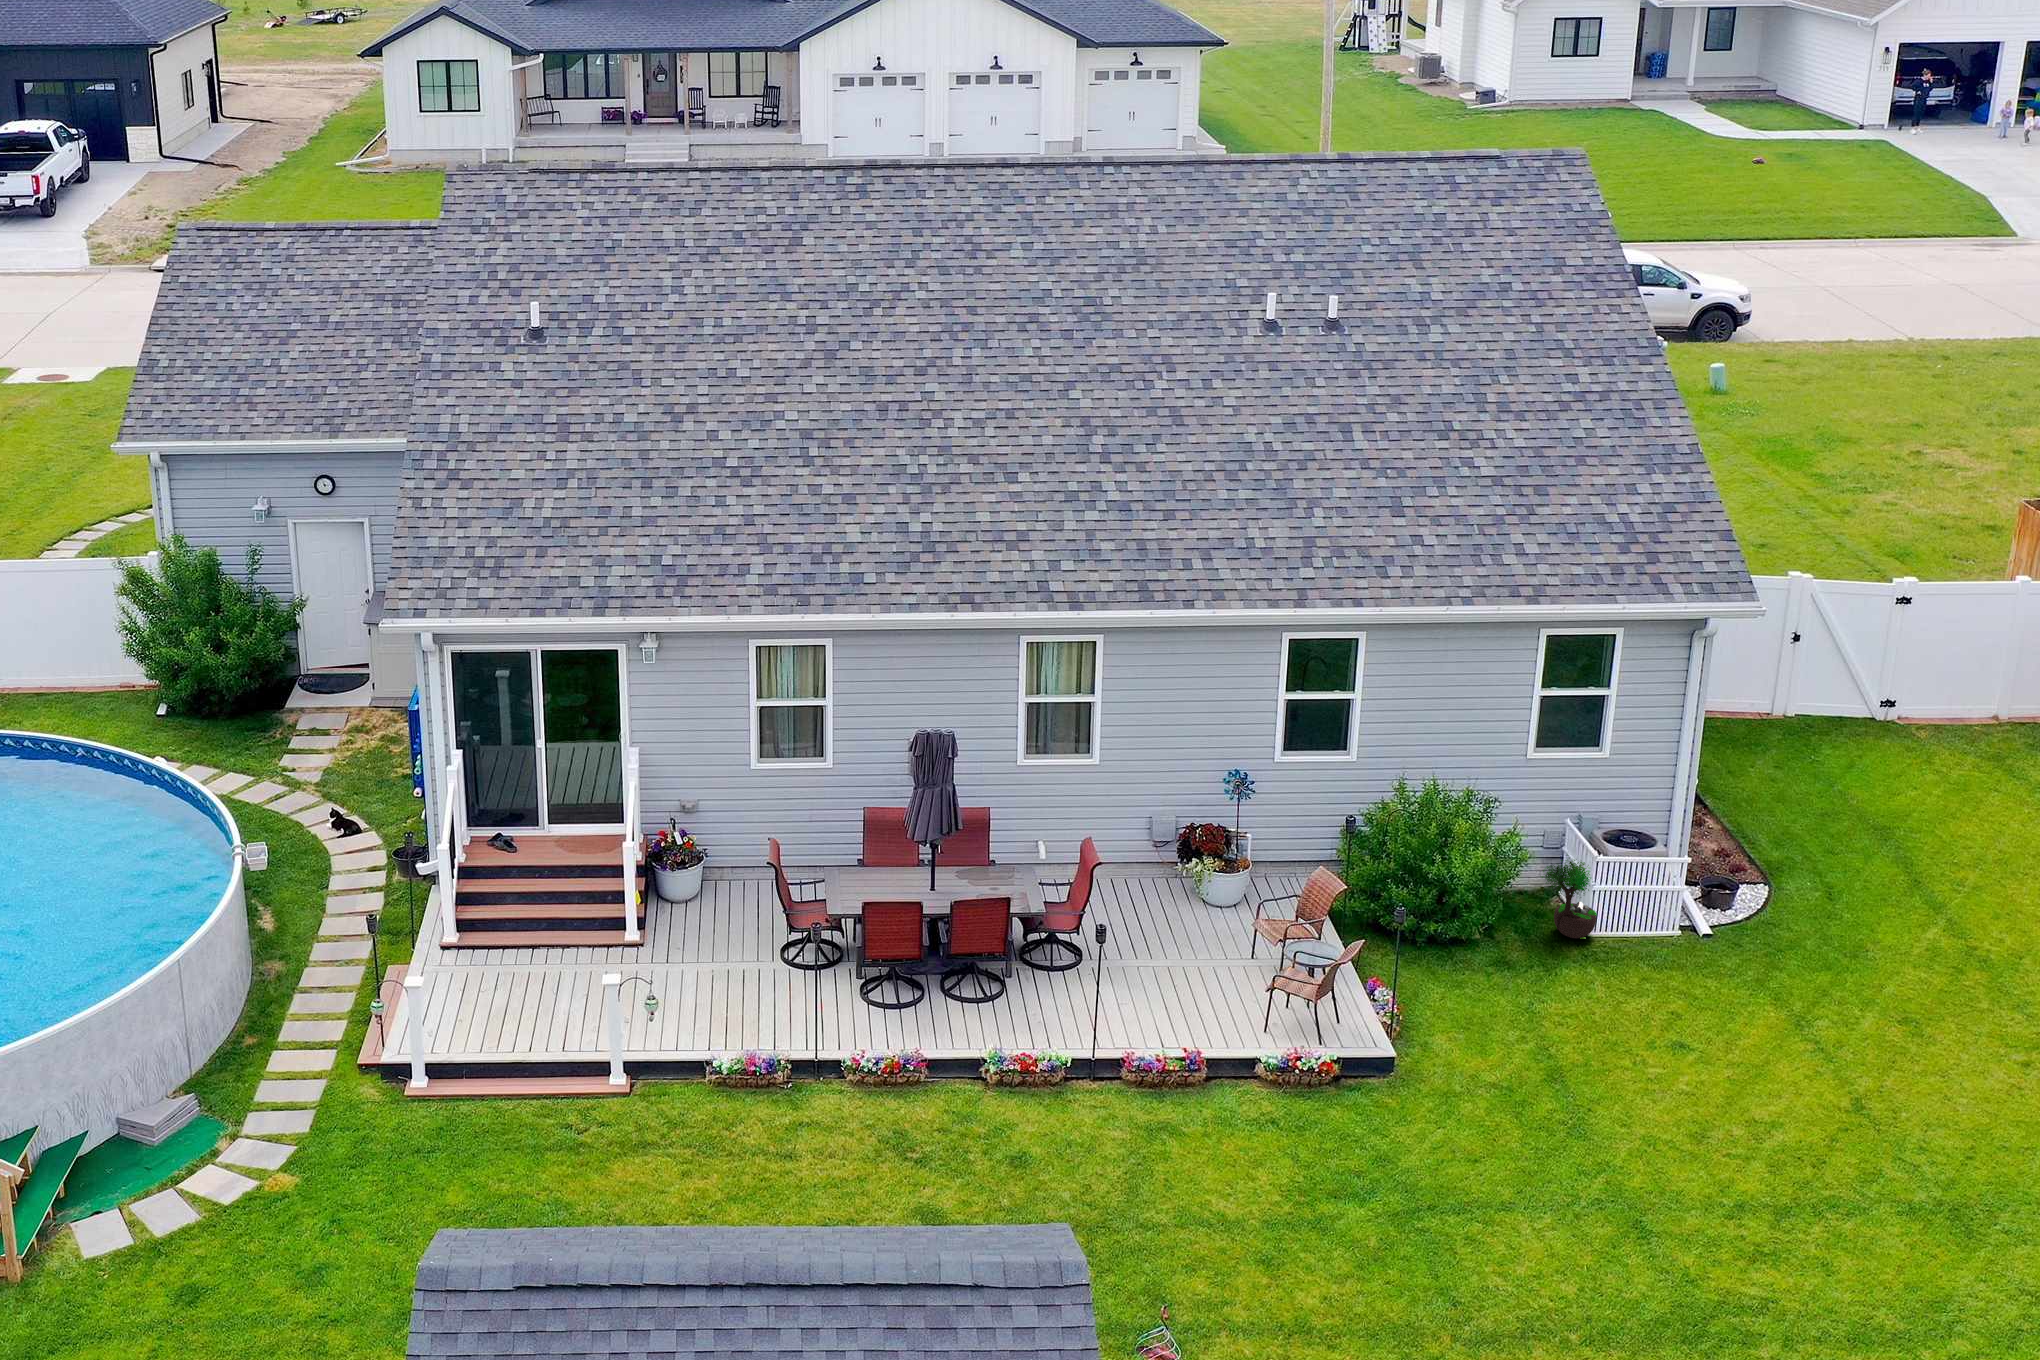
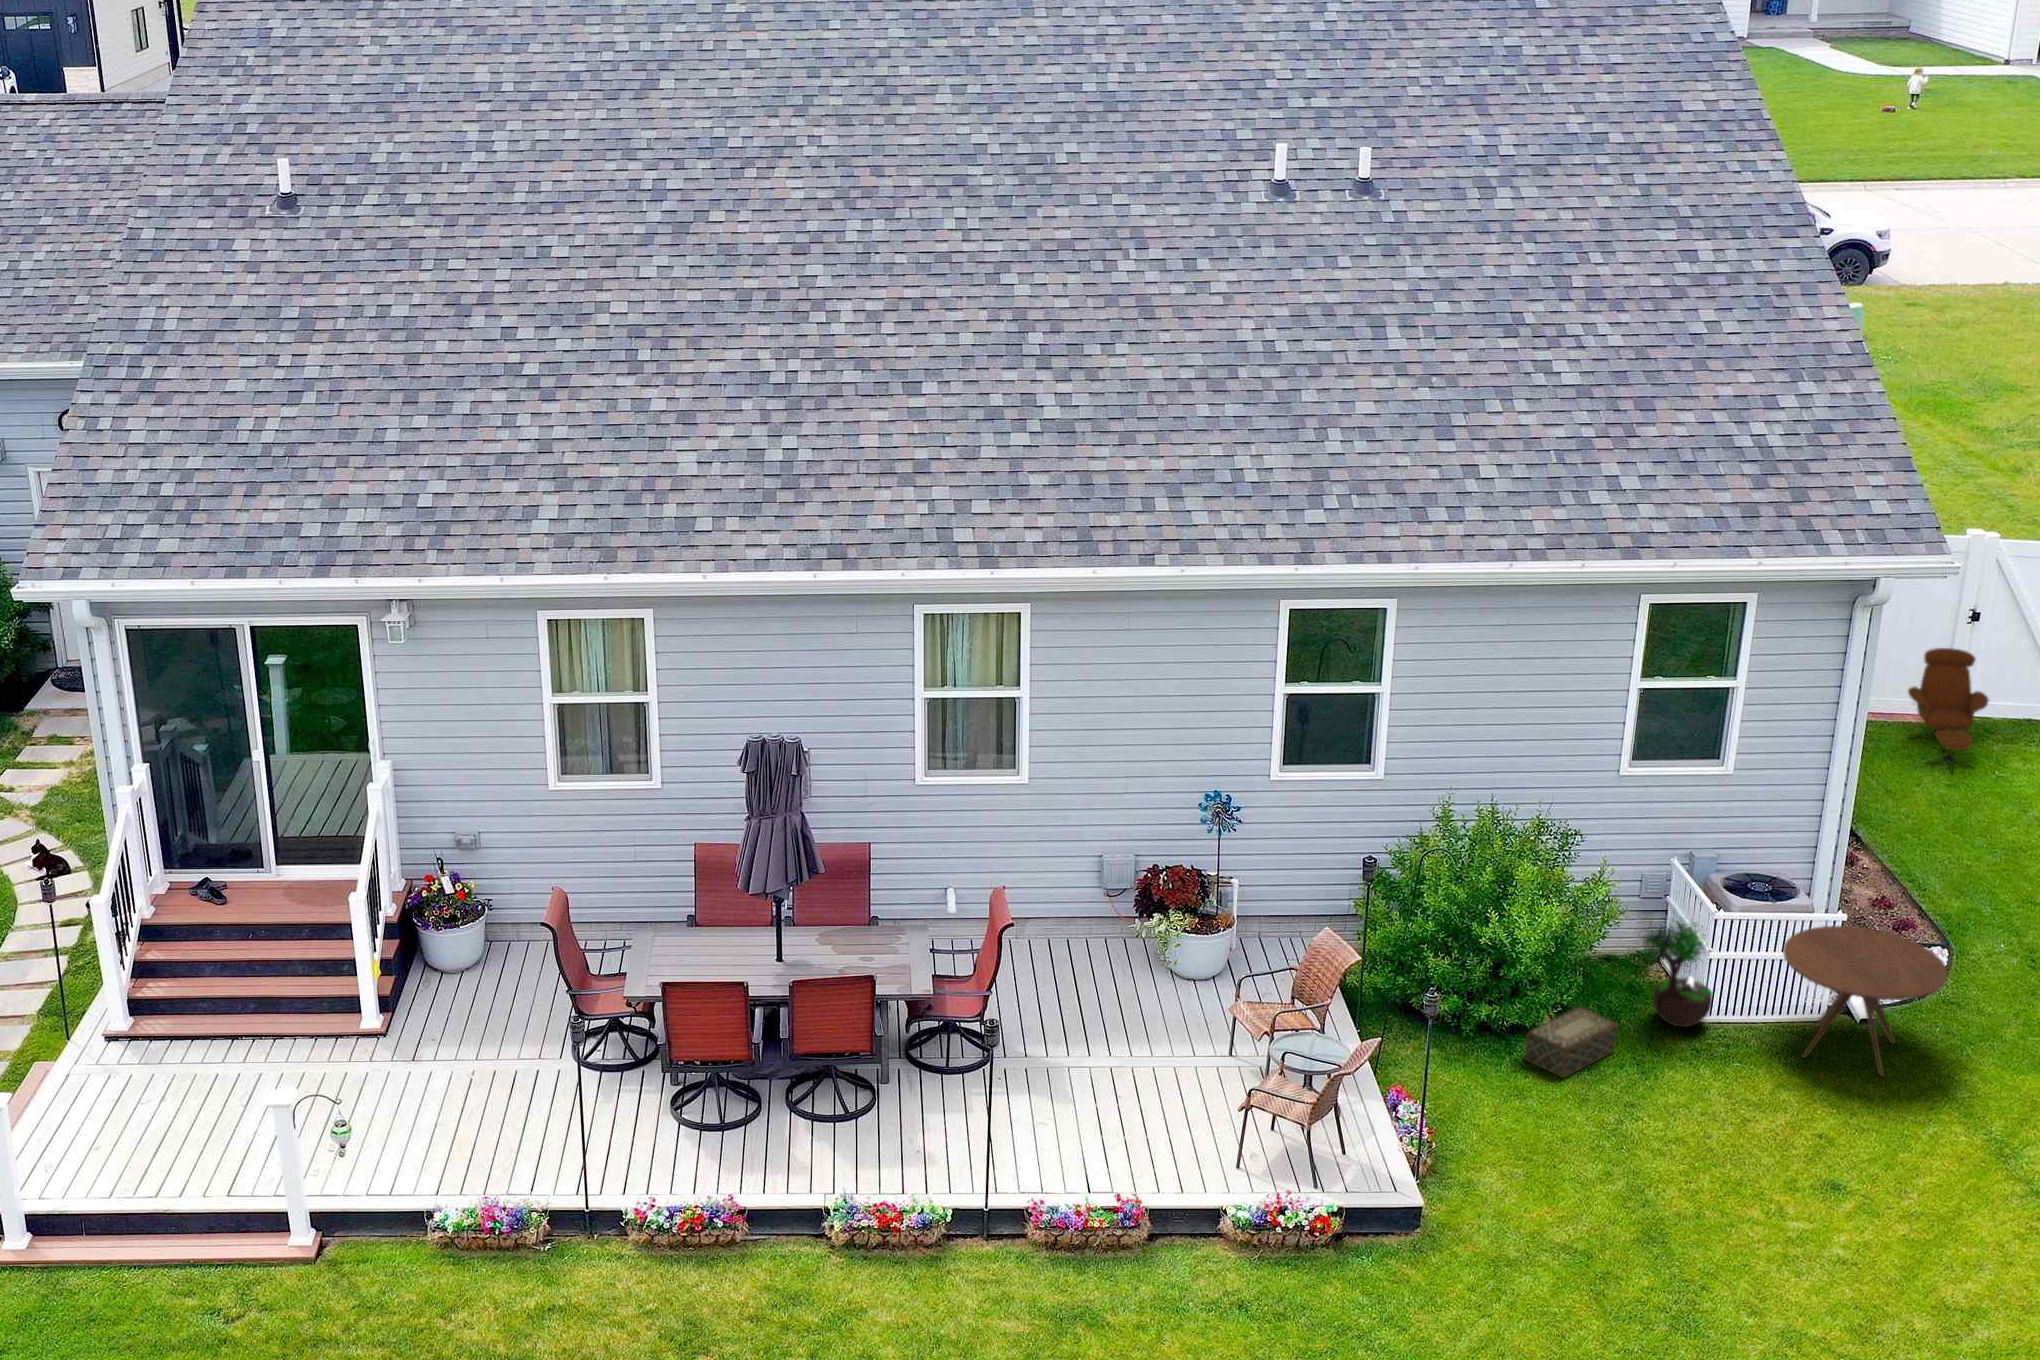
lounge chair: none [1745,658,1806,755] -> present [1908,648,1989,771]
round table: none [1646,865,1762,972] -> present [1783,926,1948,1076]
woven basket: none [1463,923,1529,974] -> present [1525,1007,1617,1078]

